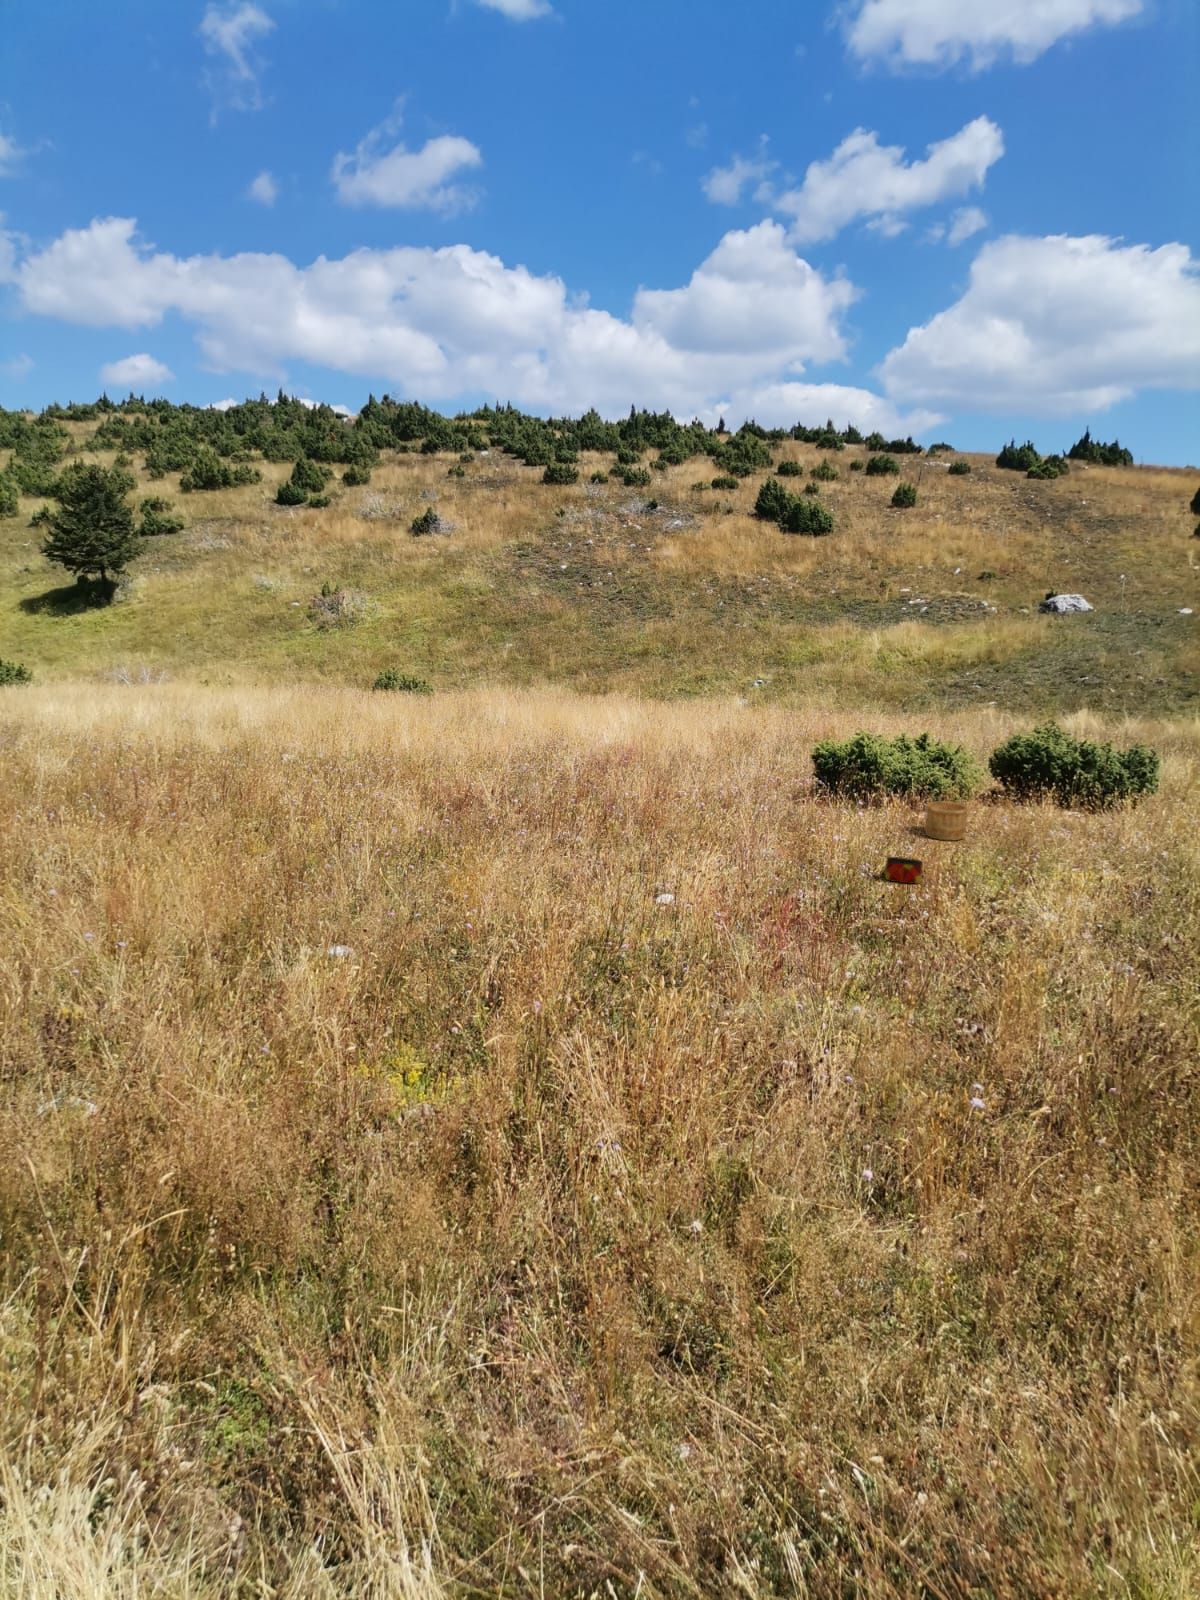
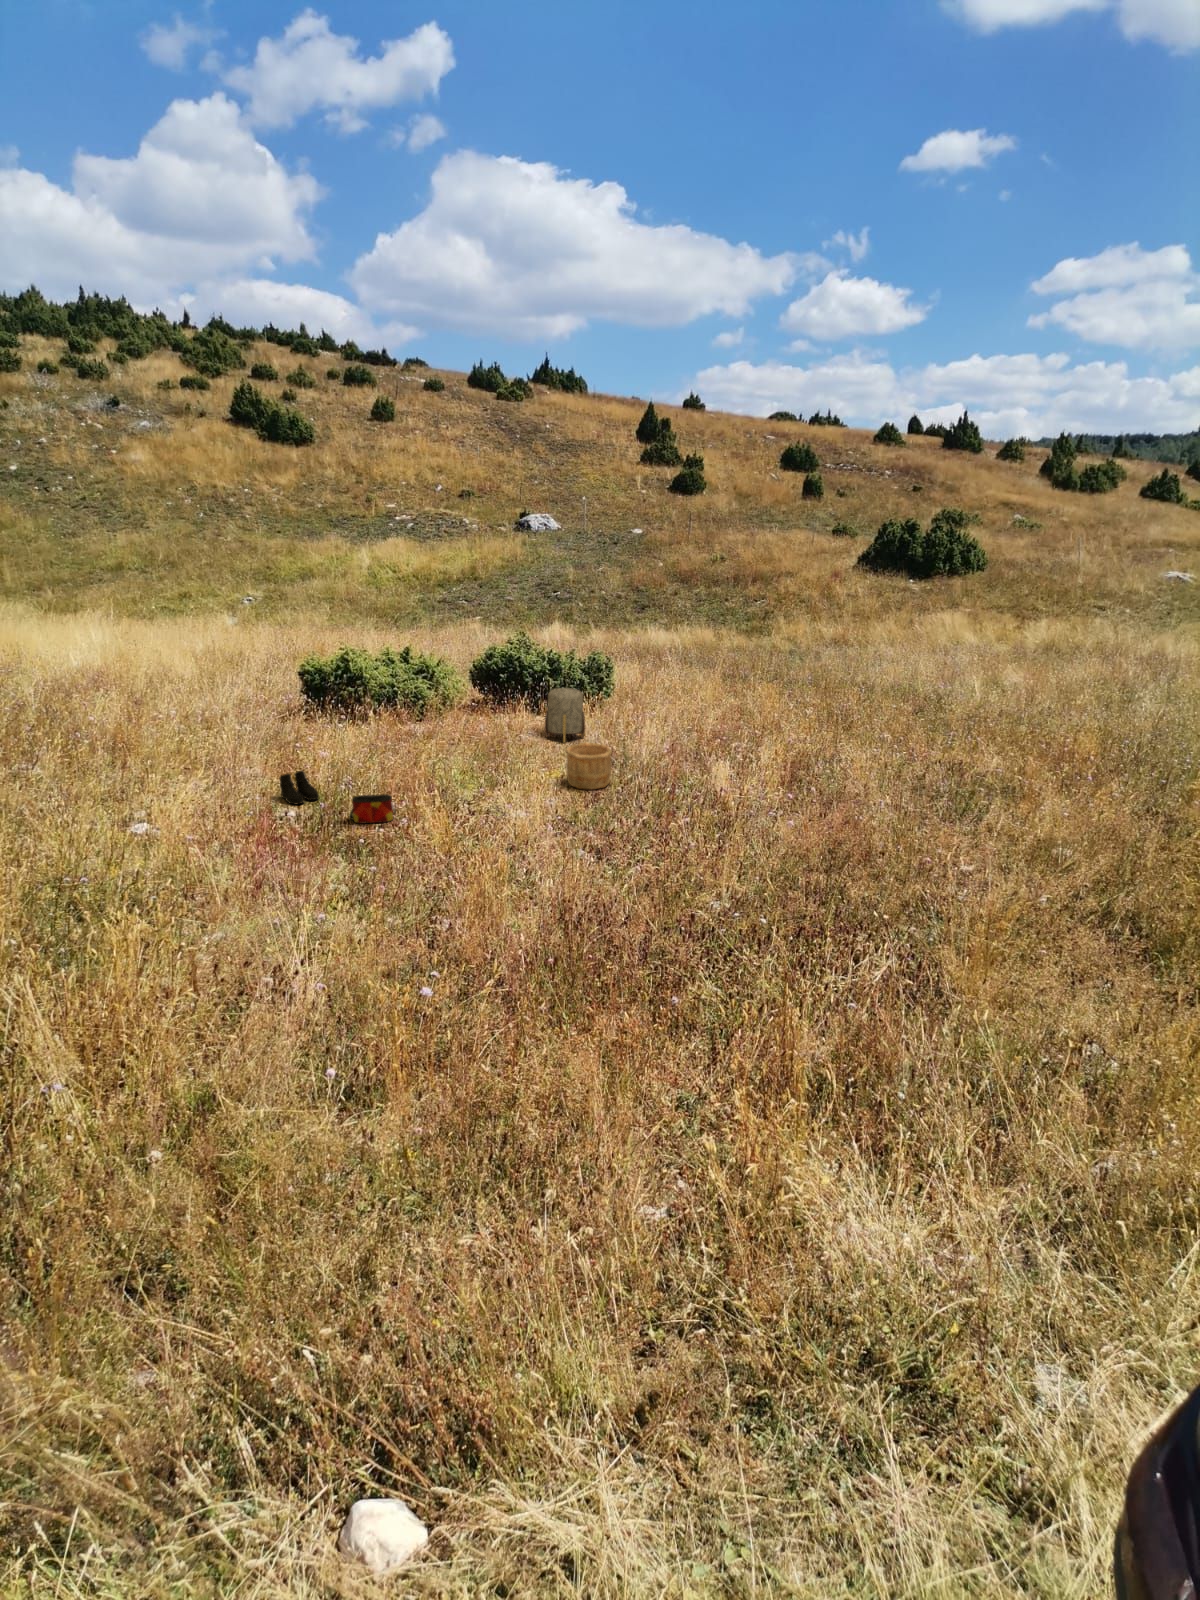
stool: none [1075,785,1128,842] -> present [544,688,585,743]
wooden bucket: present [925,801,969,840] -> present [566,743,612,789]
boots: none [820,830,852,857] -> present [280,770,319,804]

